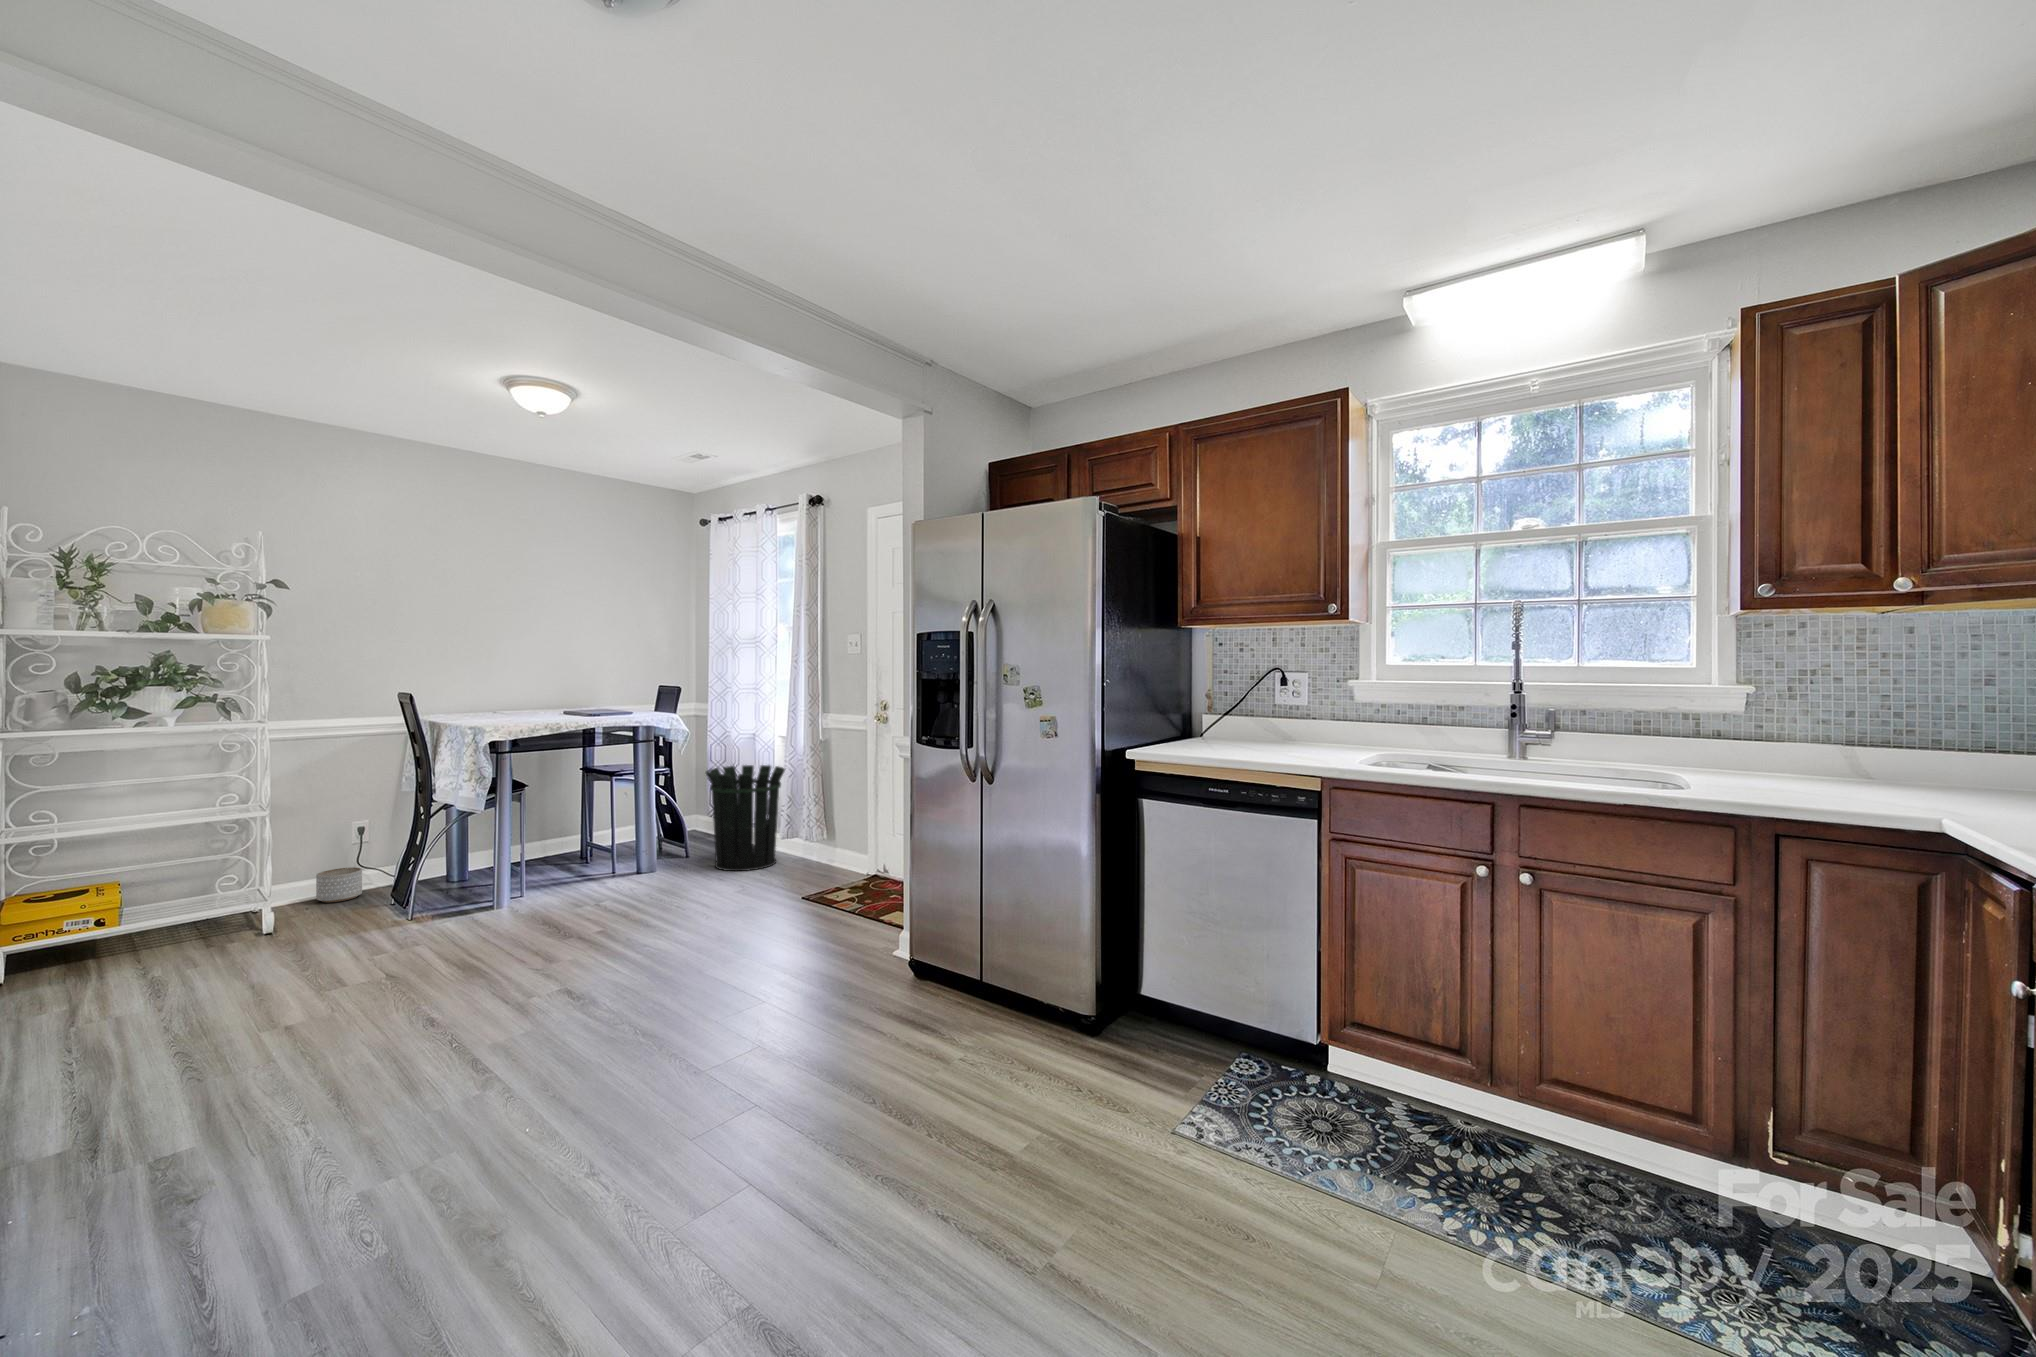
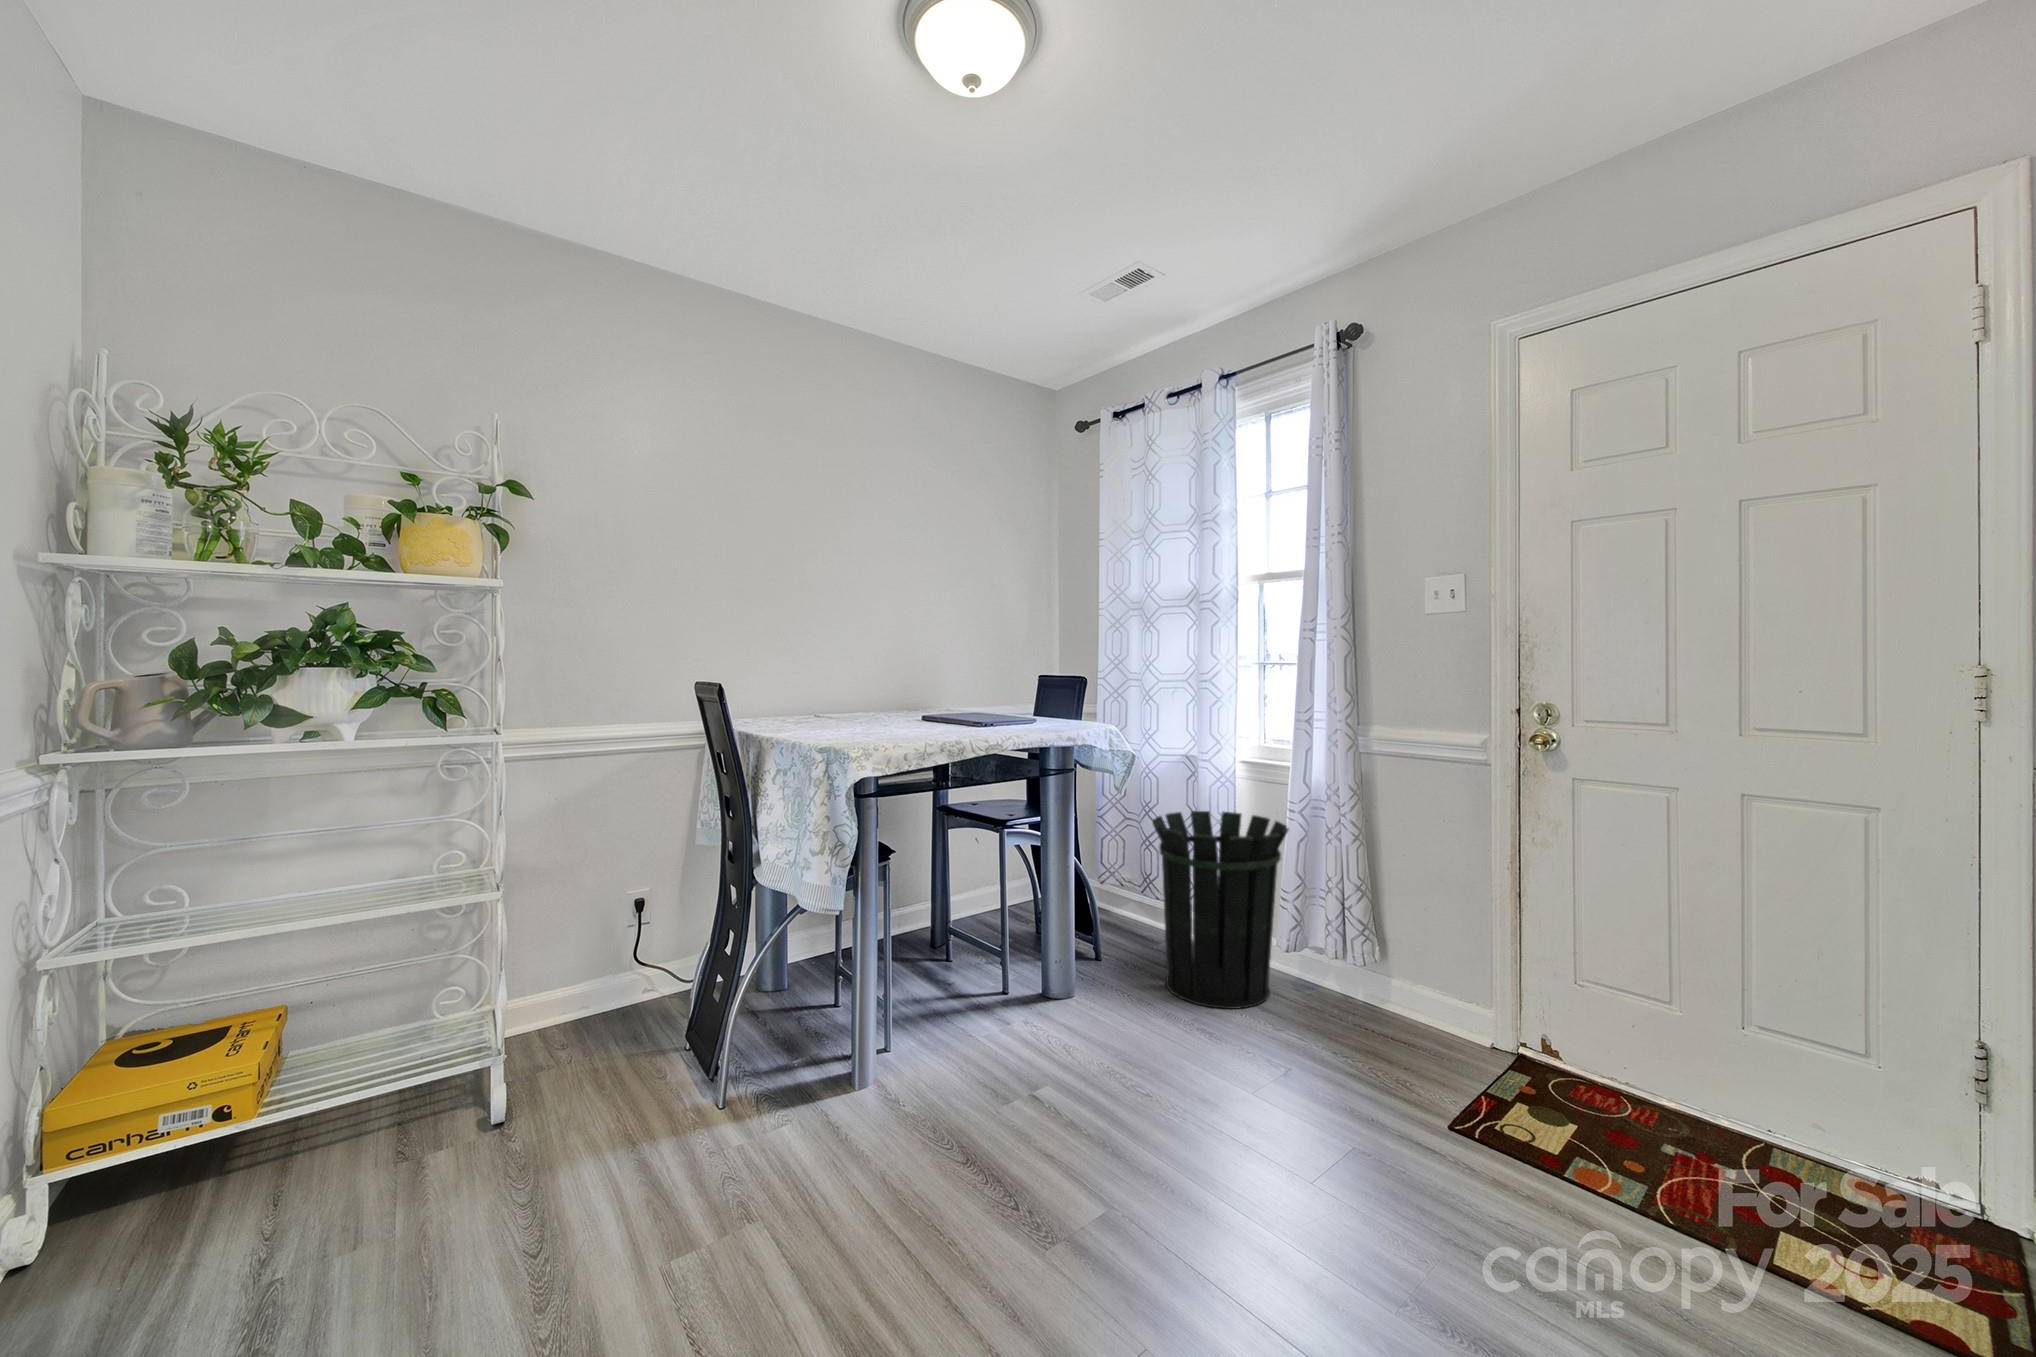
planter: present [316,867,362,902] -> none [574,972,640,1039]

